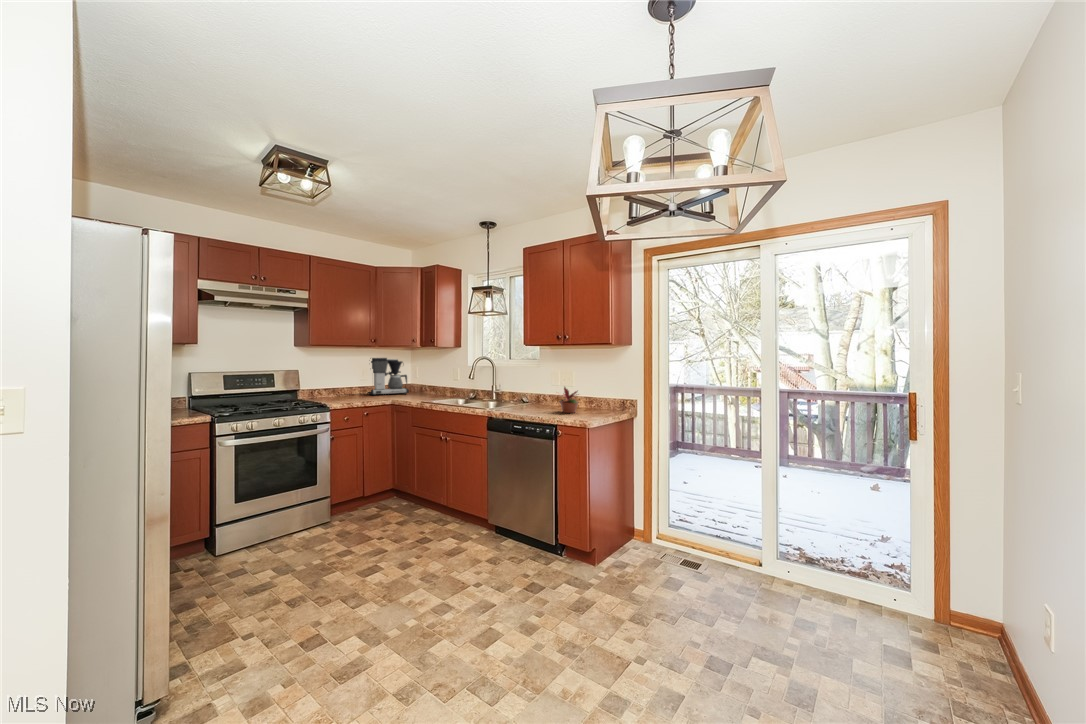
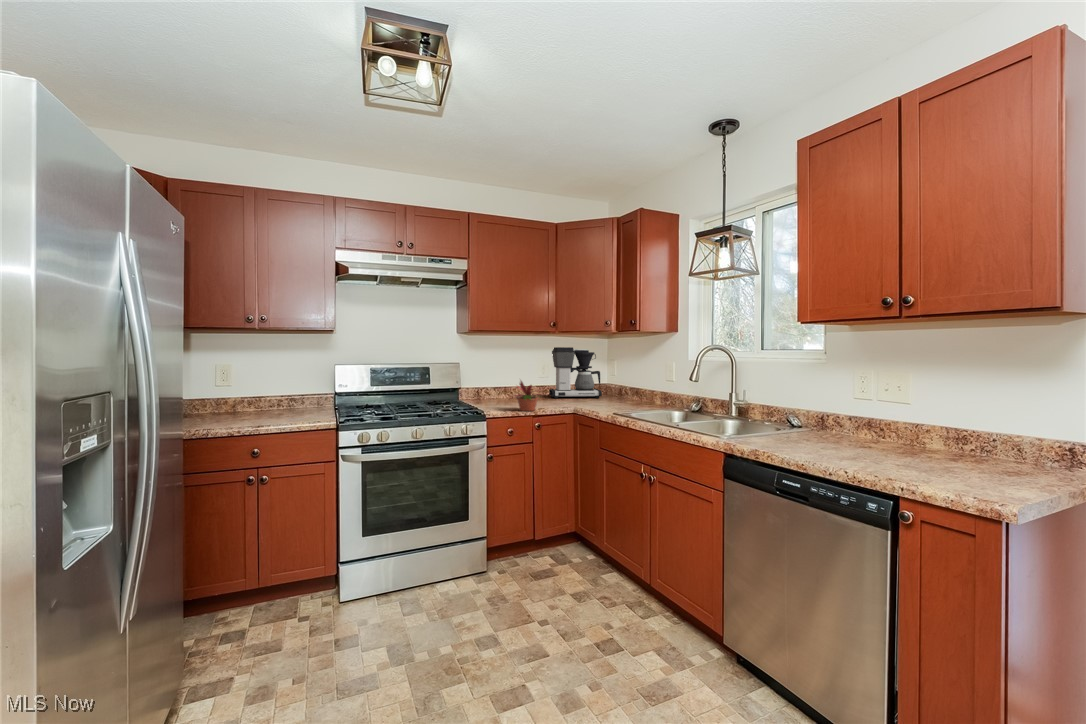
potted plant: present [560,387,578,413] -> present [515,381,539,411]

